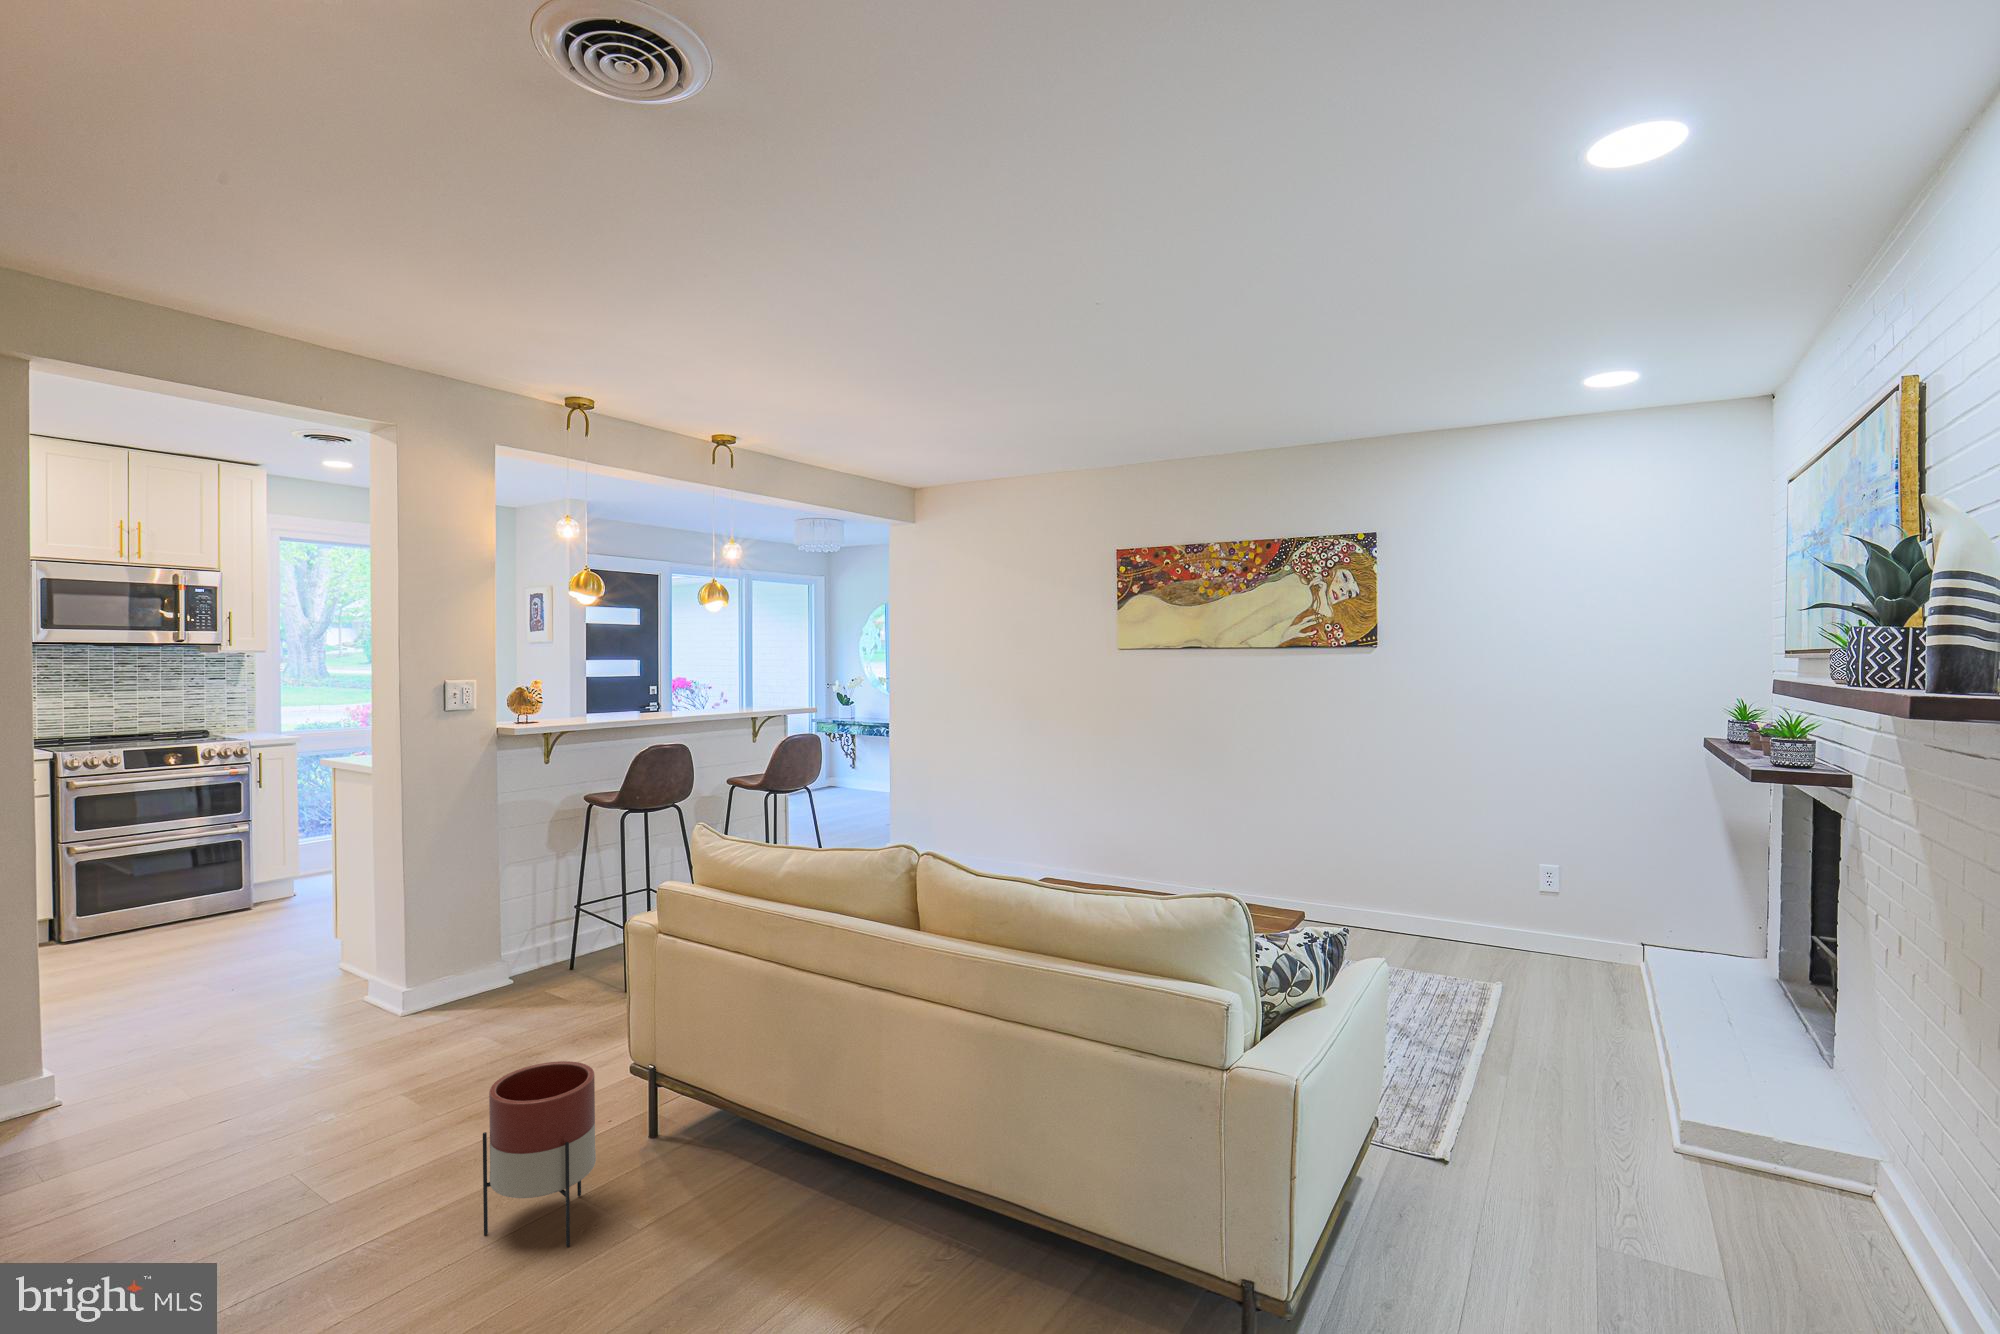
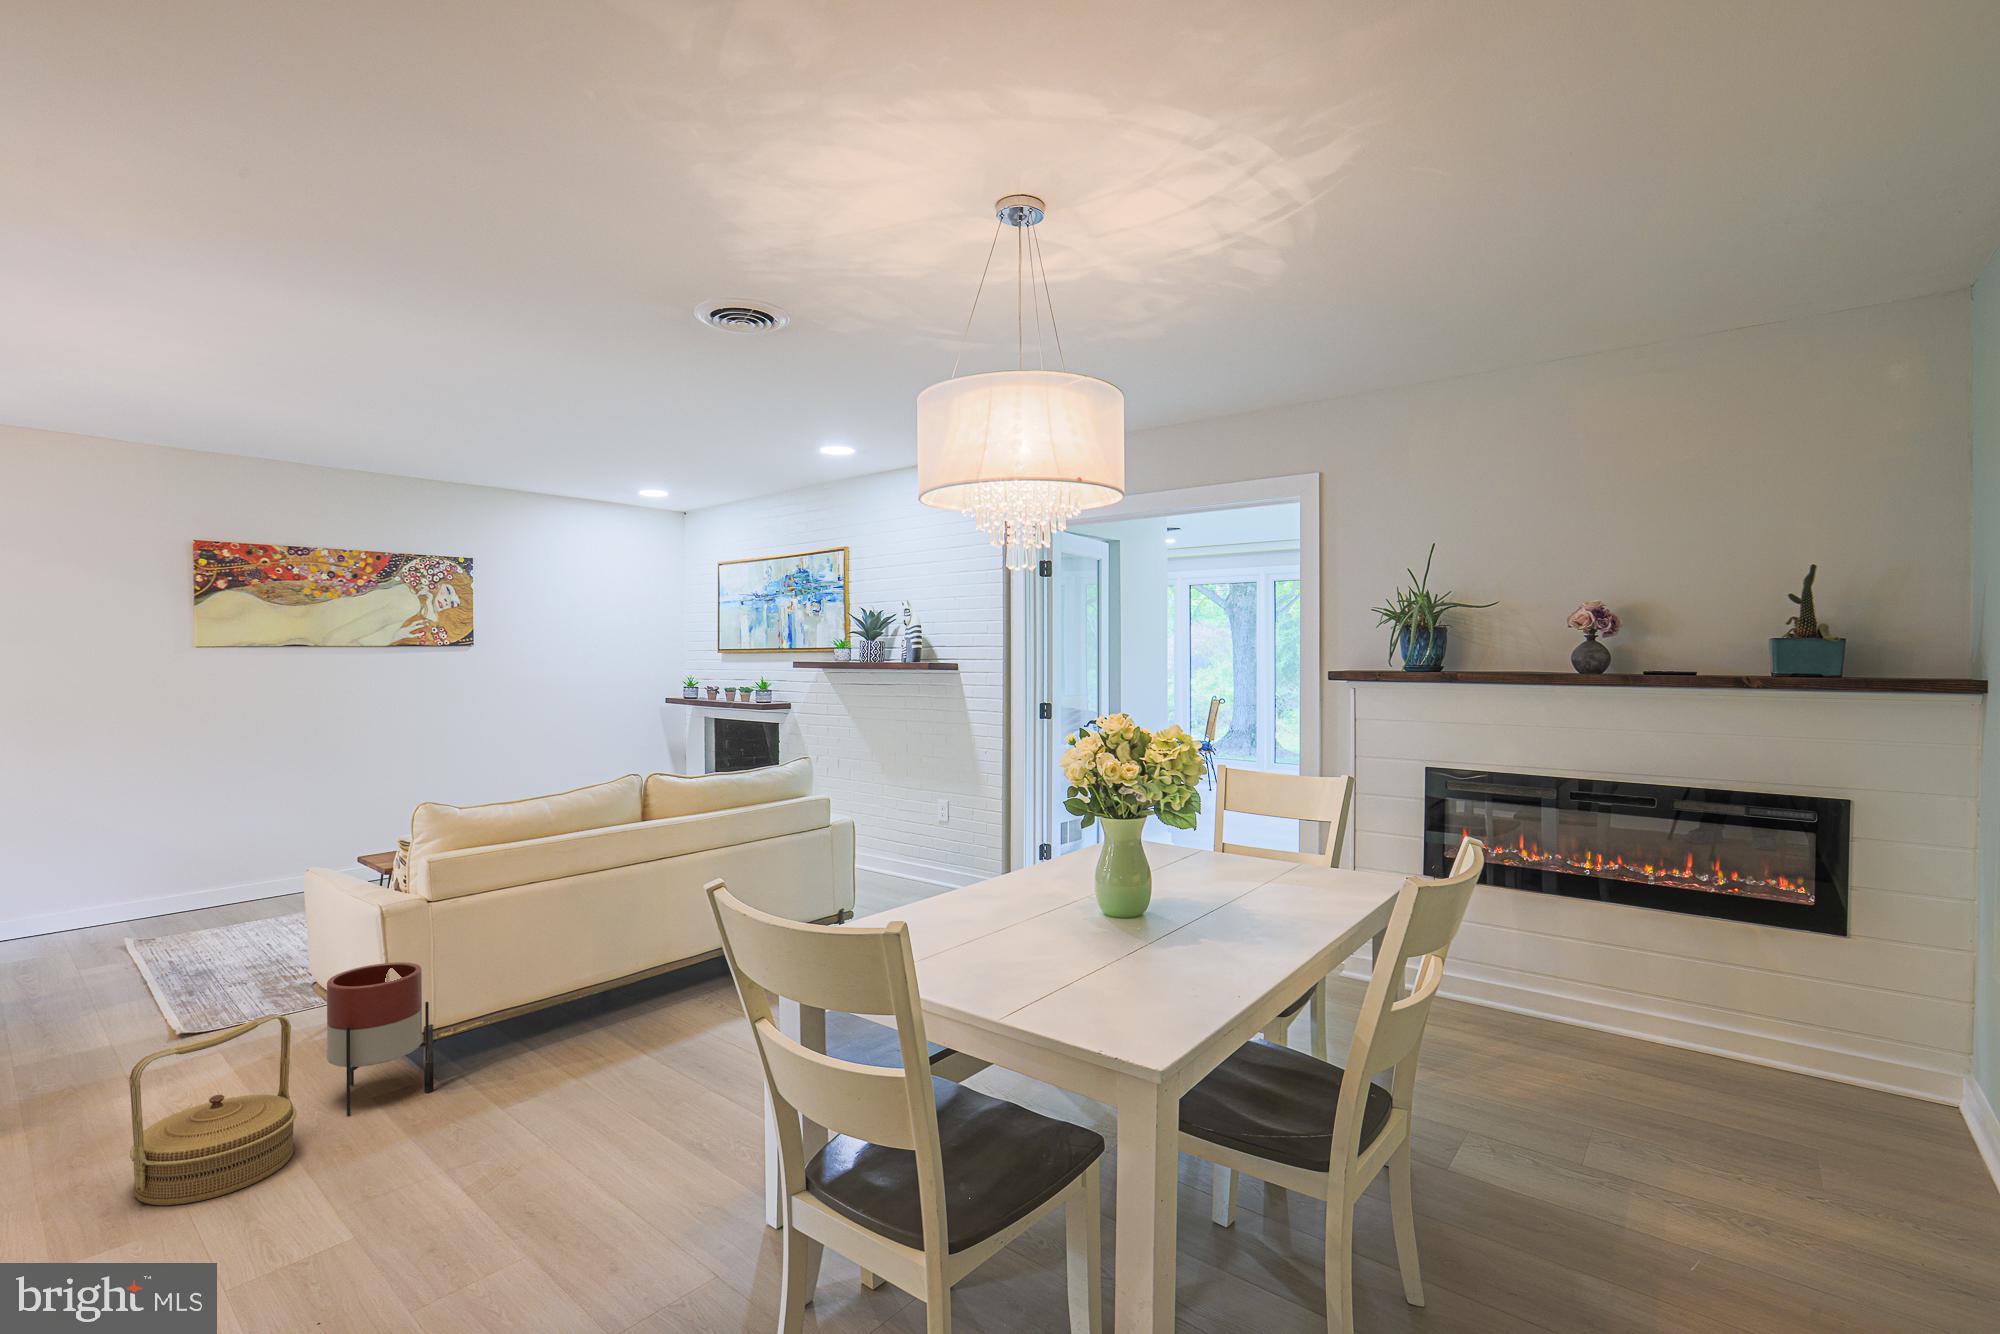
basket: none [287,1081,443,1261] -> present [129,1014,297,1205]

